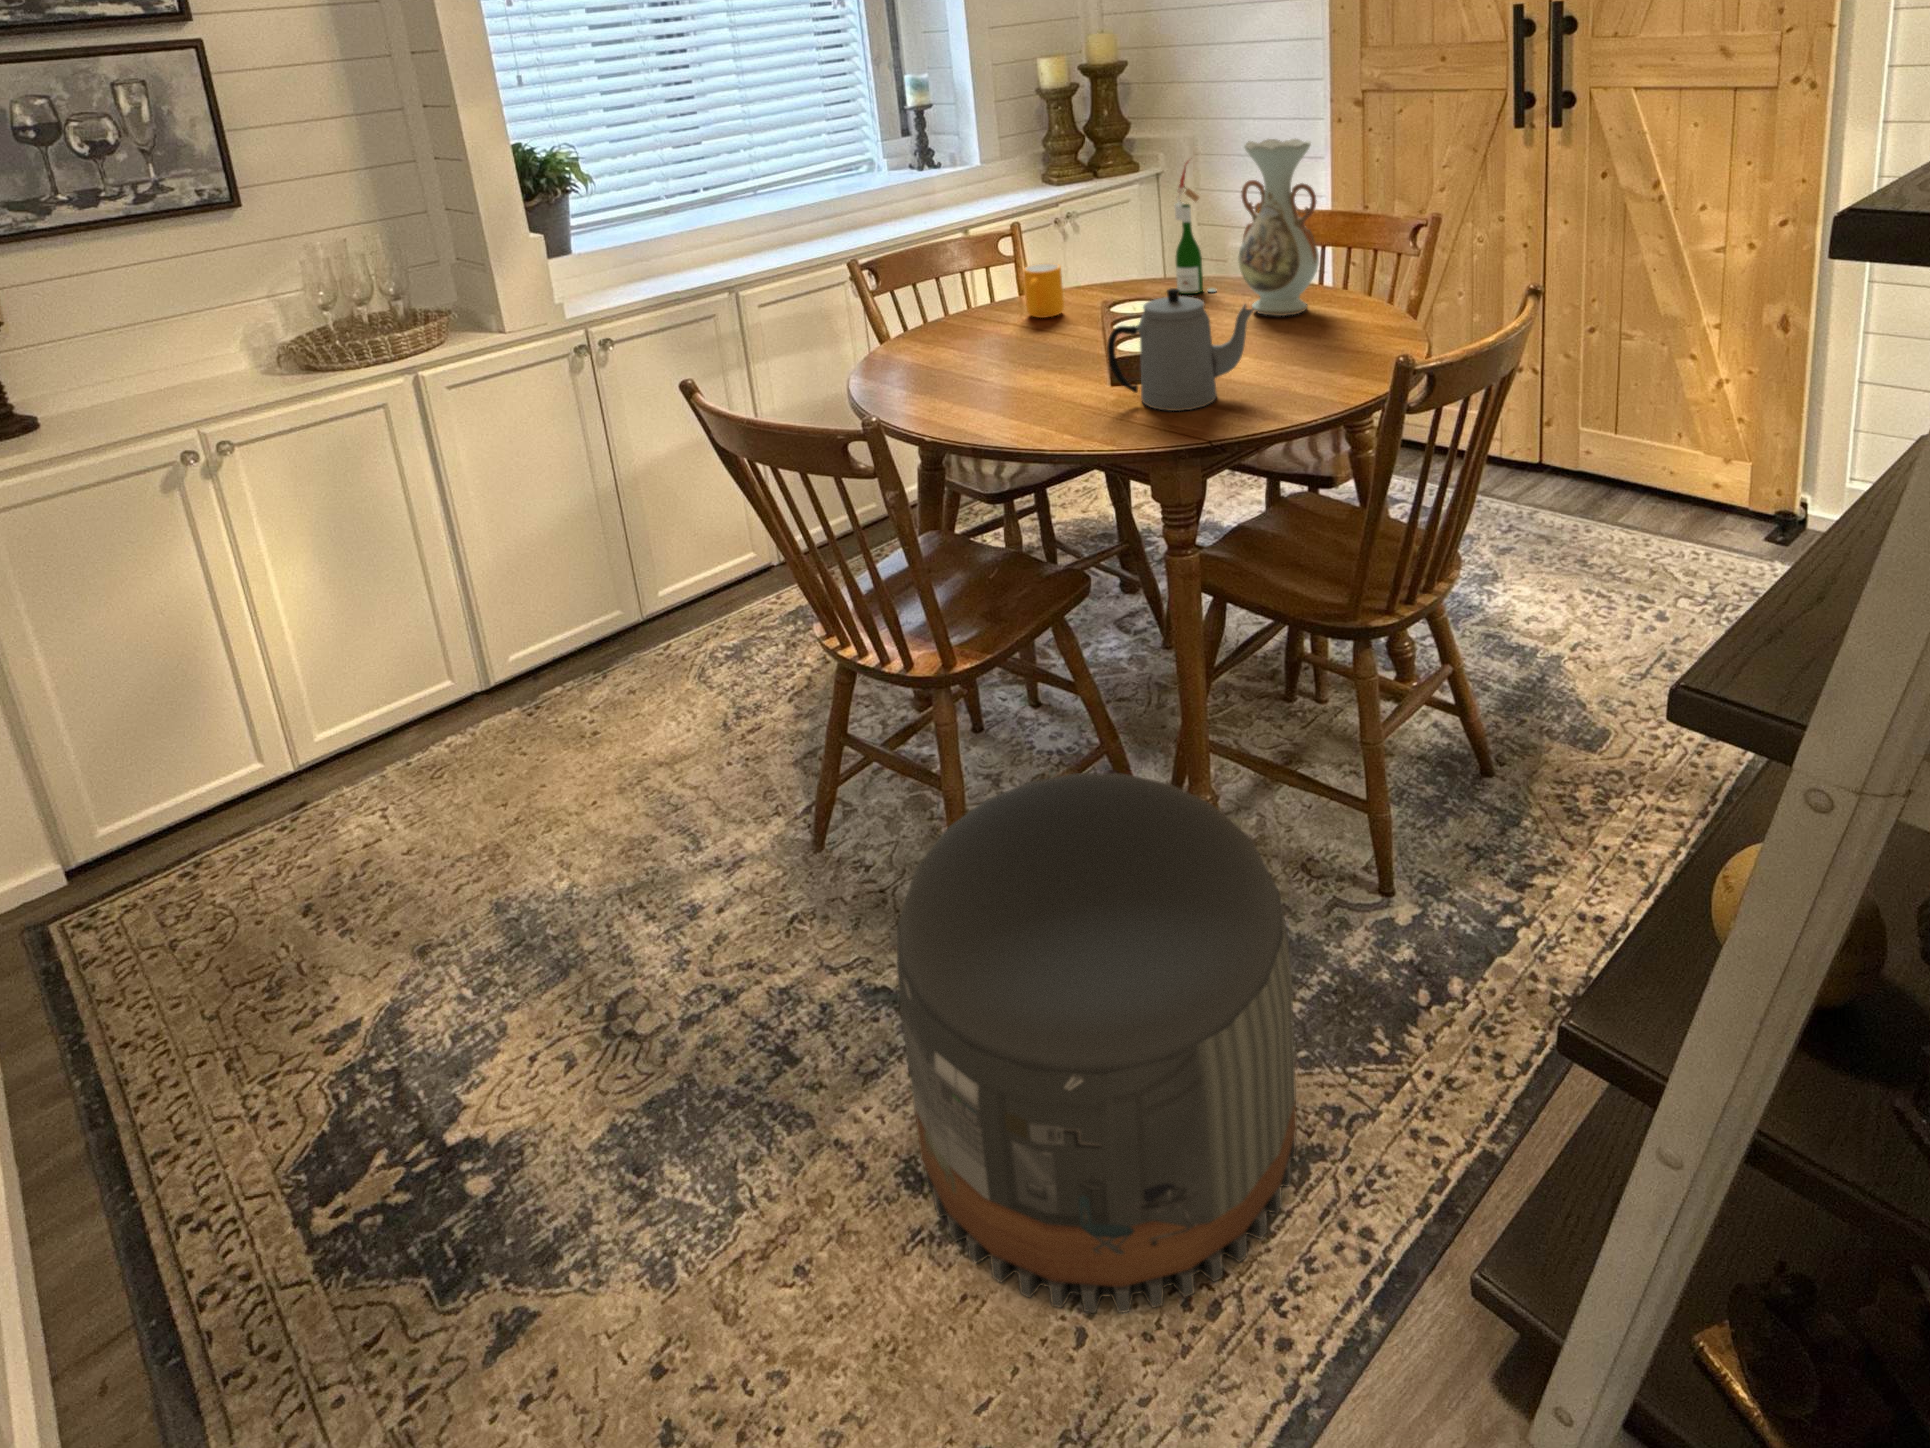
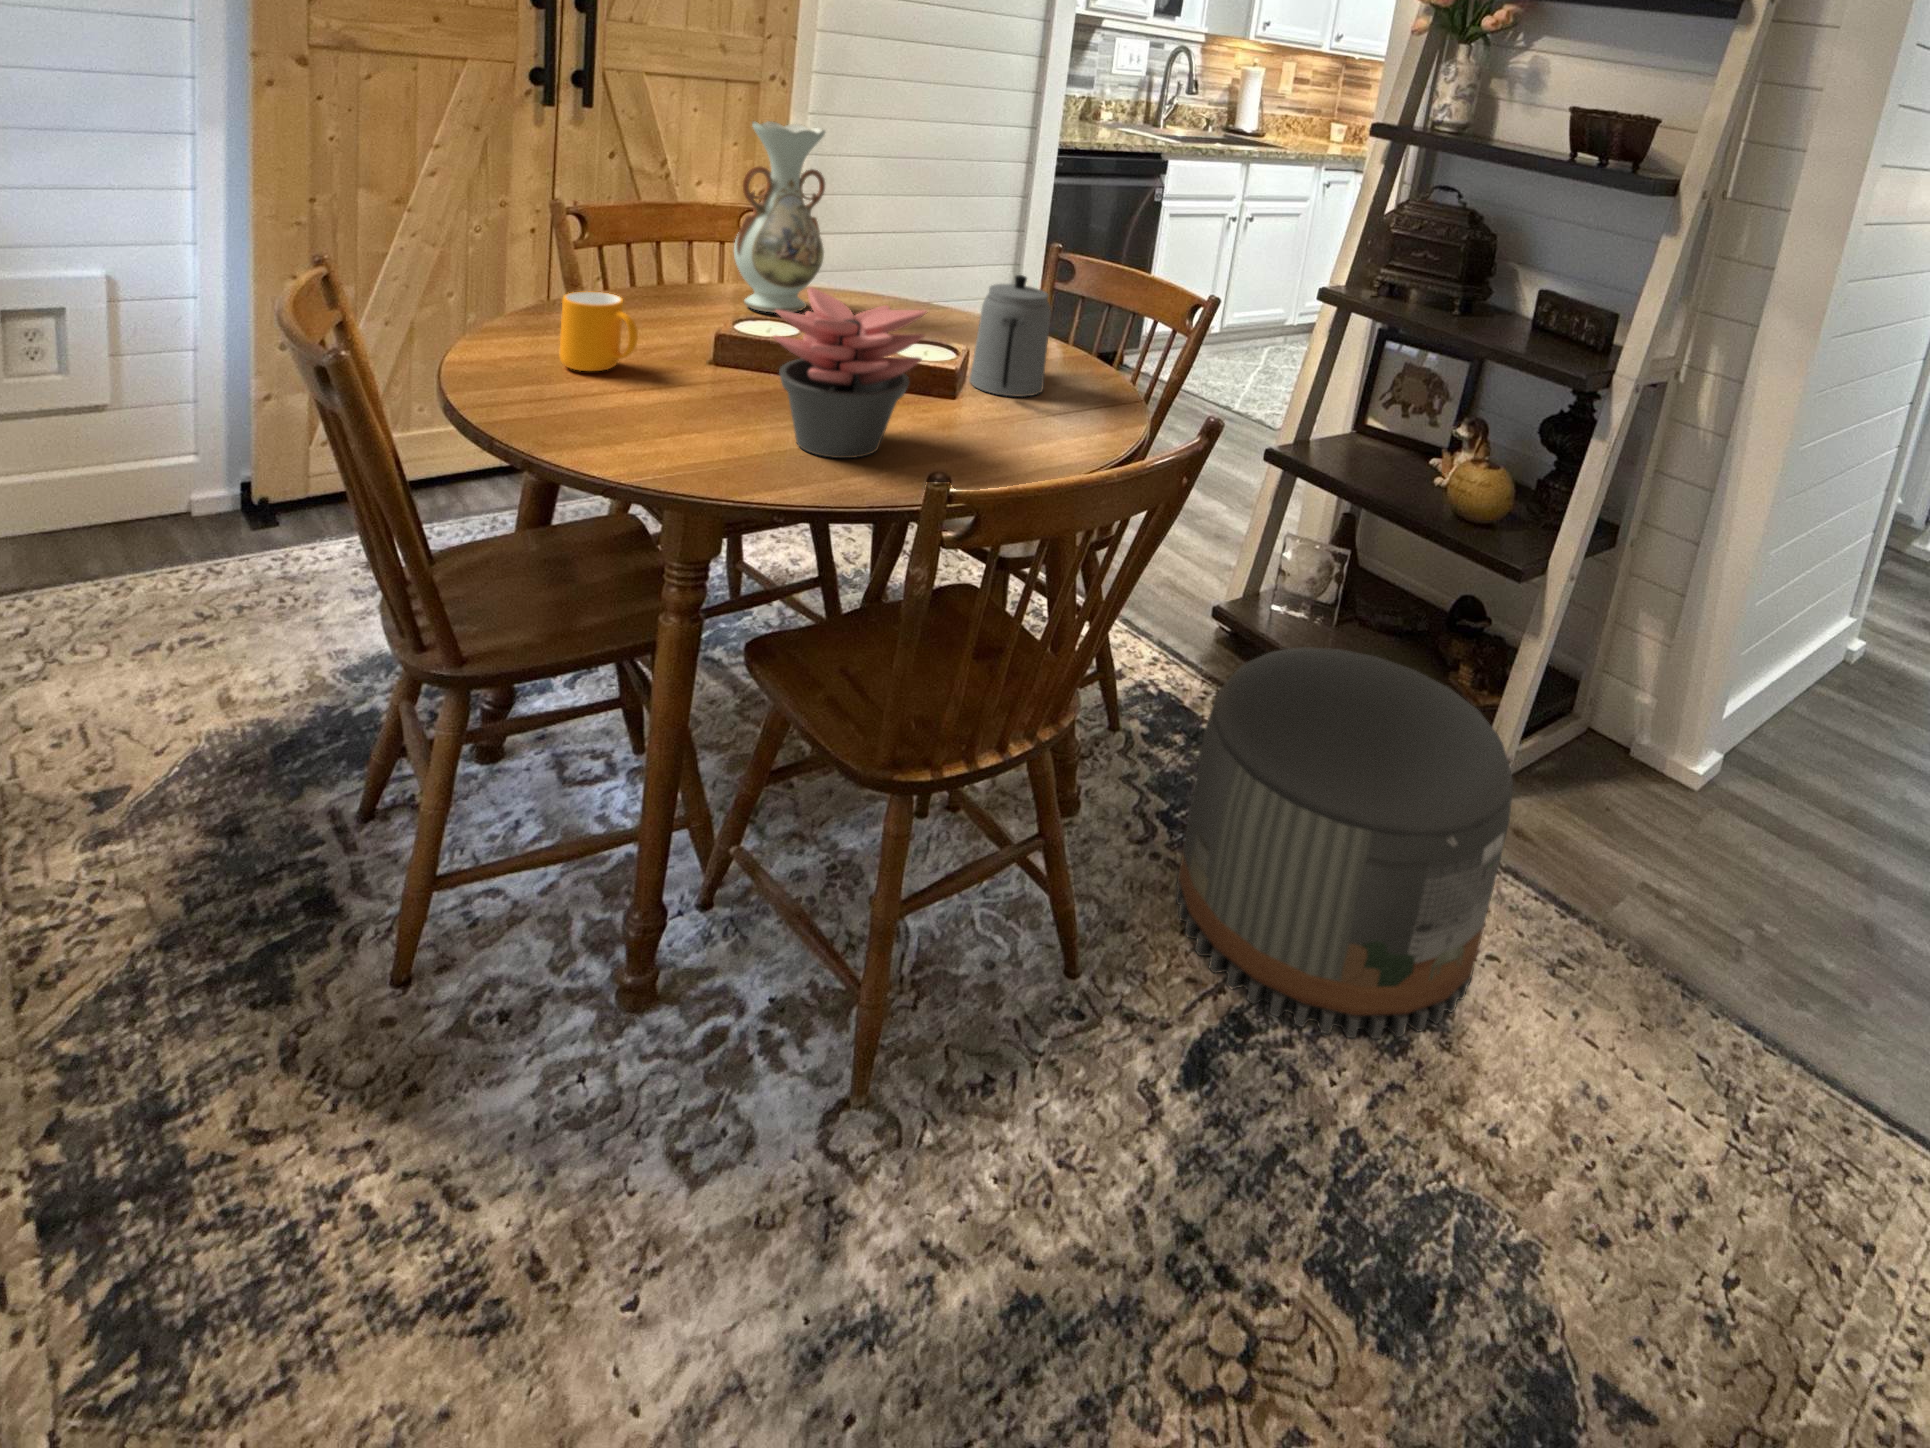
wine bottle: present [1174,162,1216,294] -> none [603,139,648,313]
succulent plant: none [896,266,1003,392] -> present [773,287,927,458]

